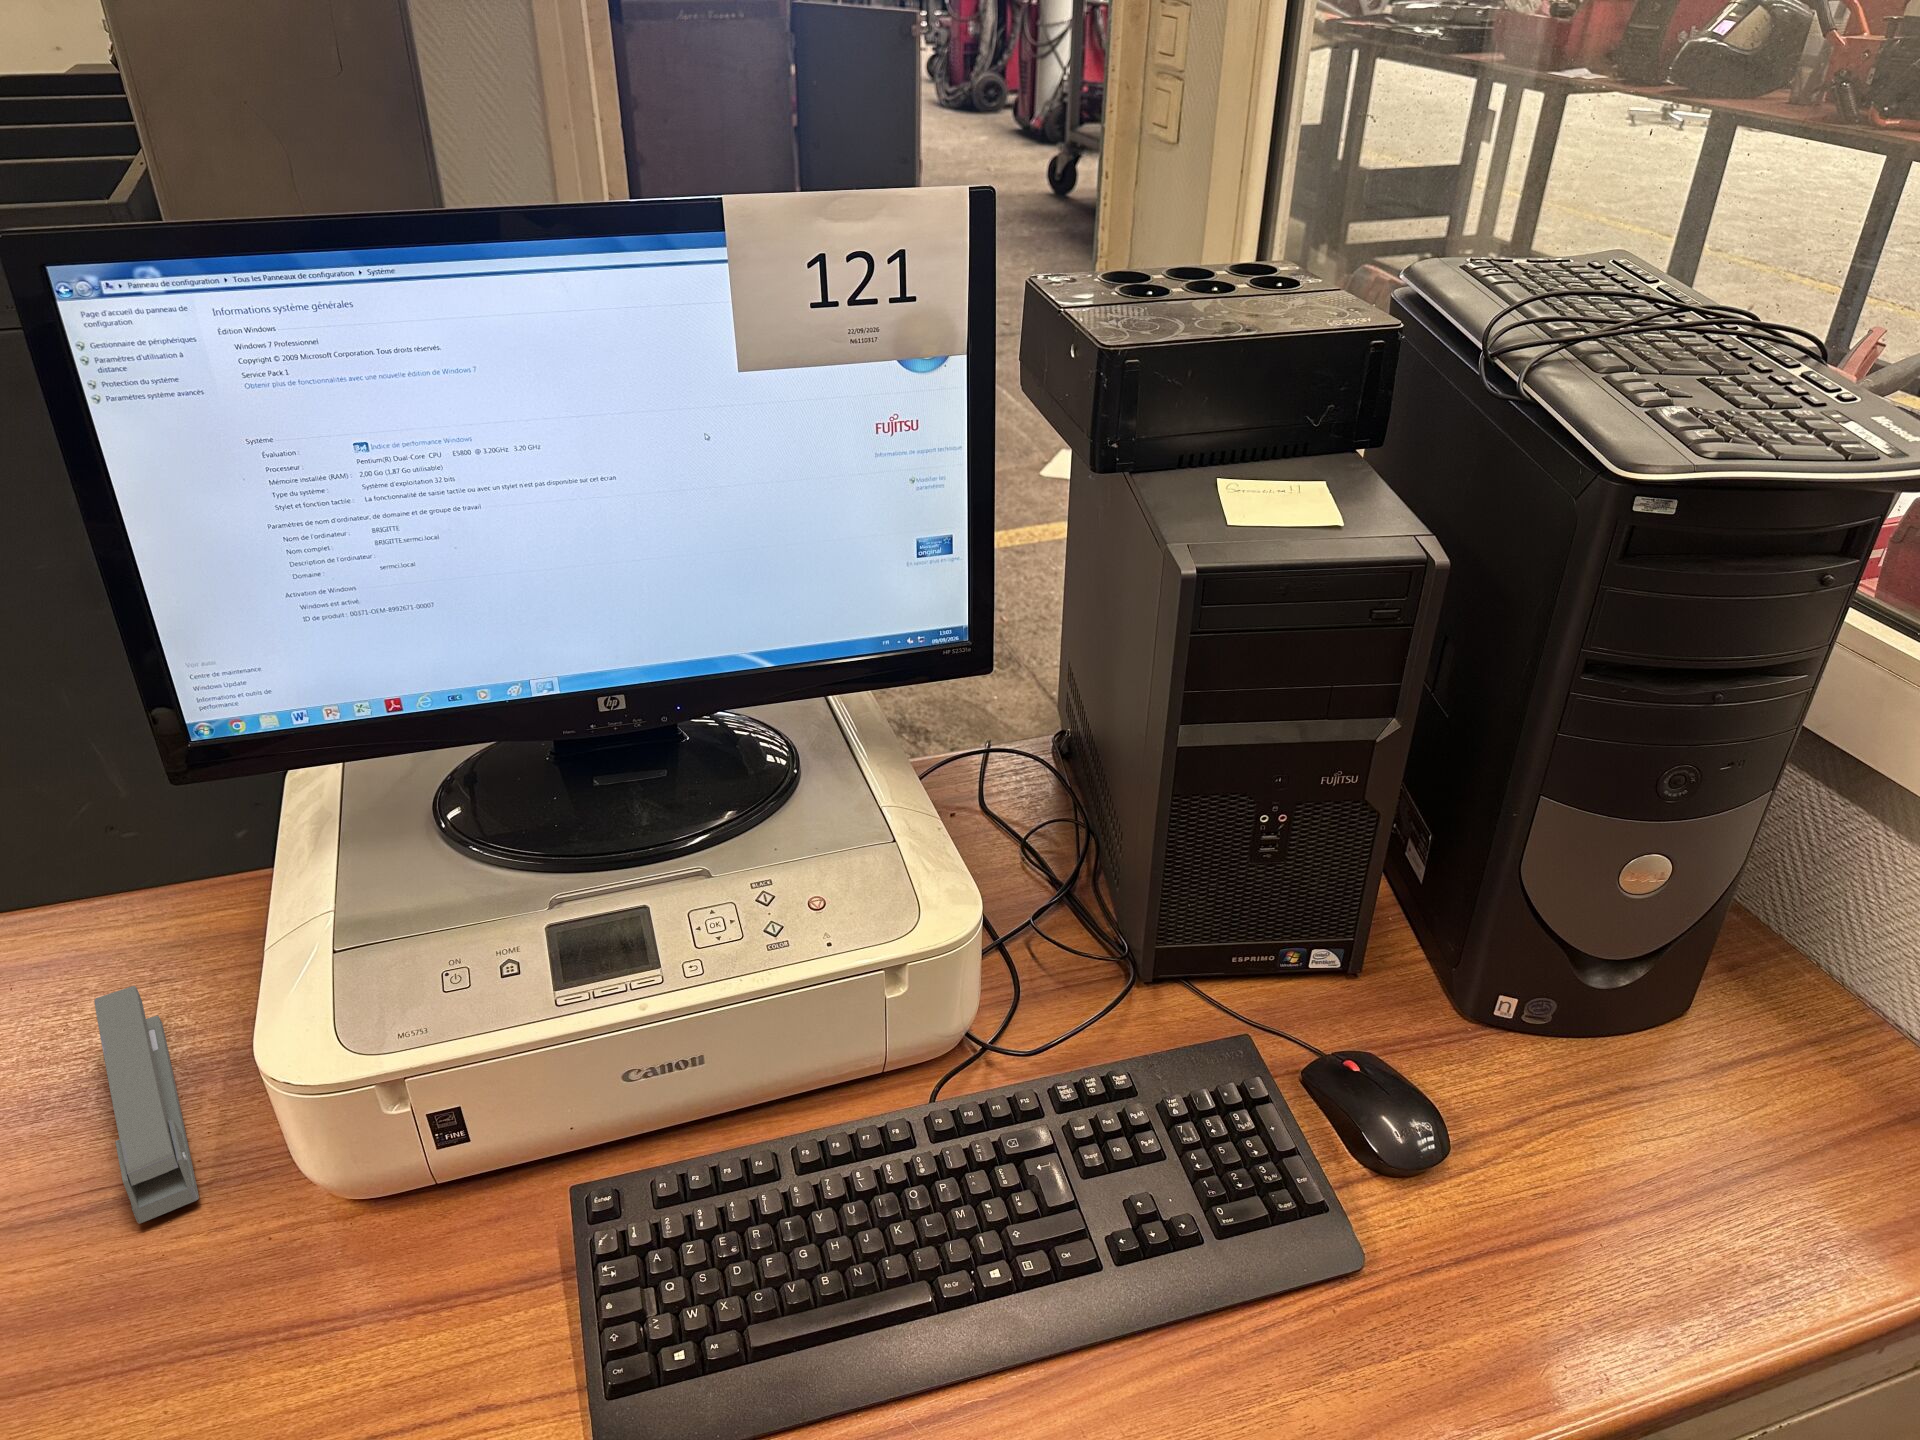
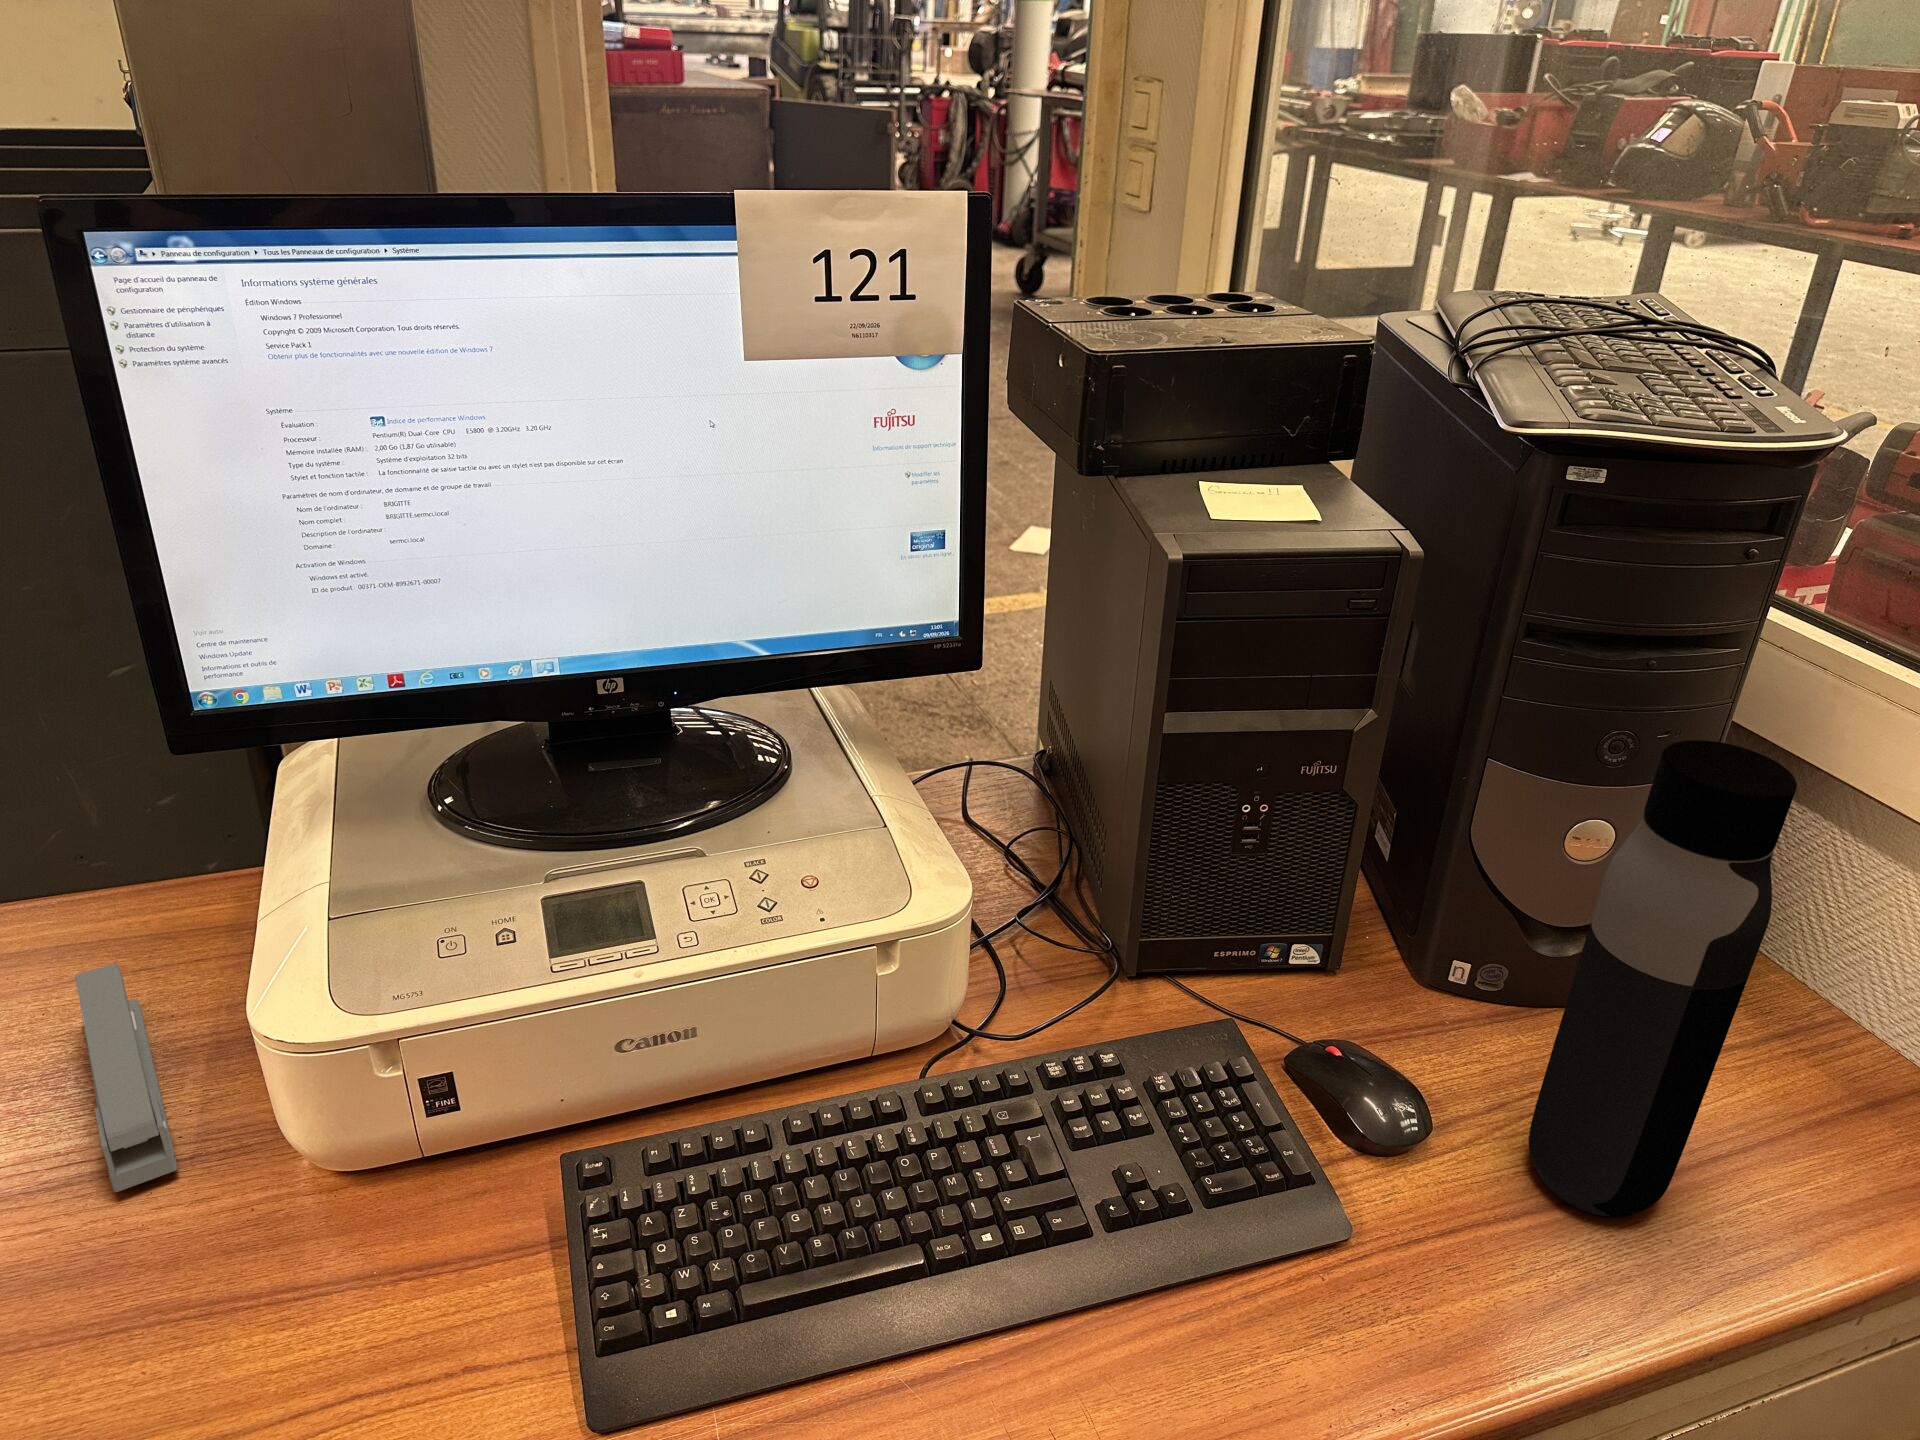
water bottle: none [1548,778,1838,1245] -> present [1529,740,1797,1217]

